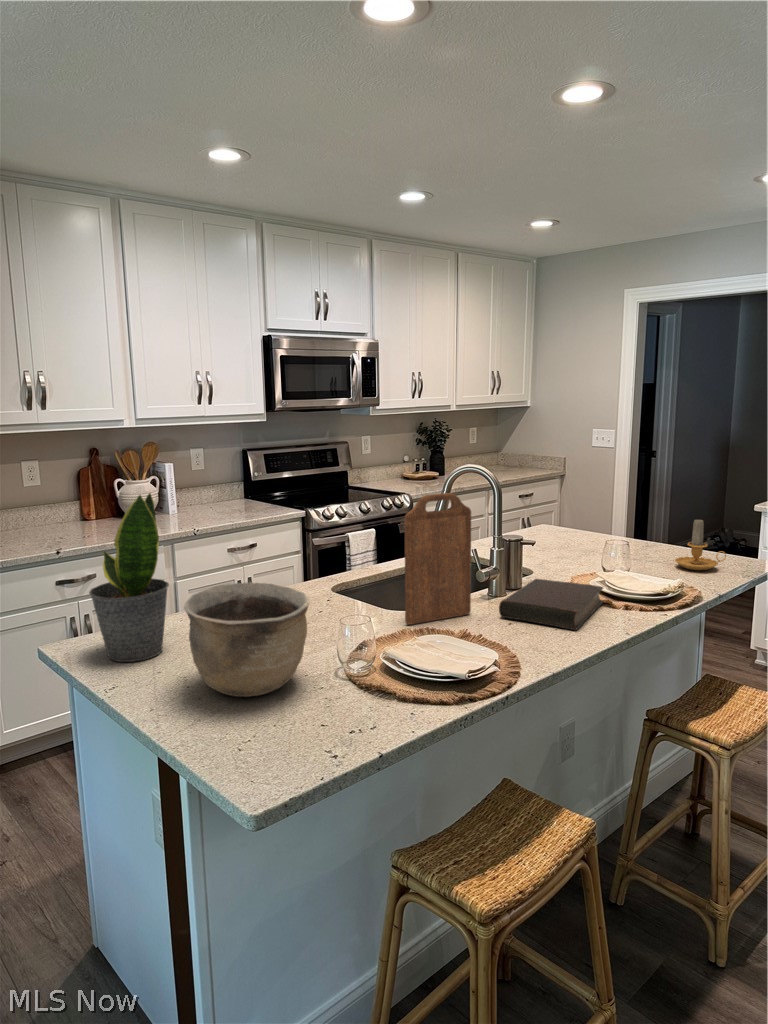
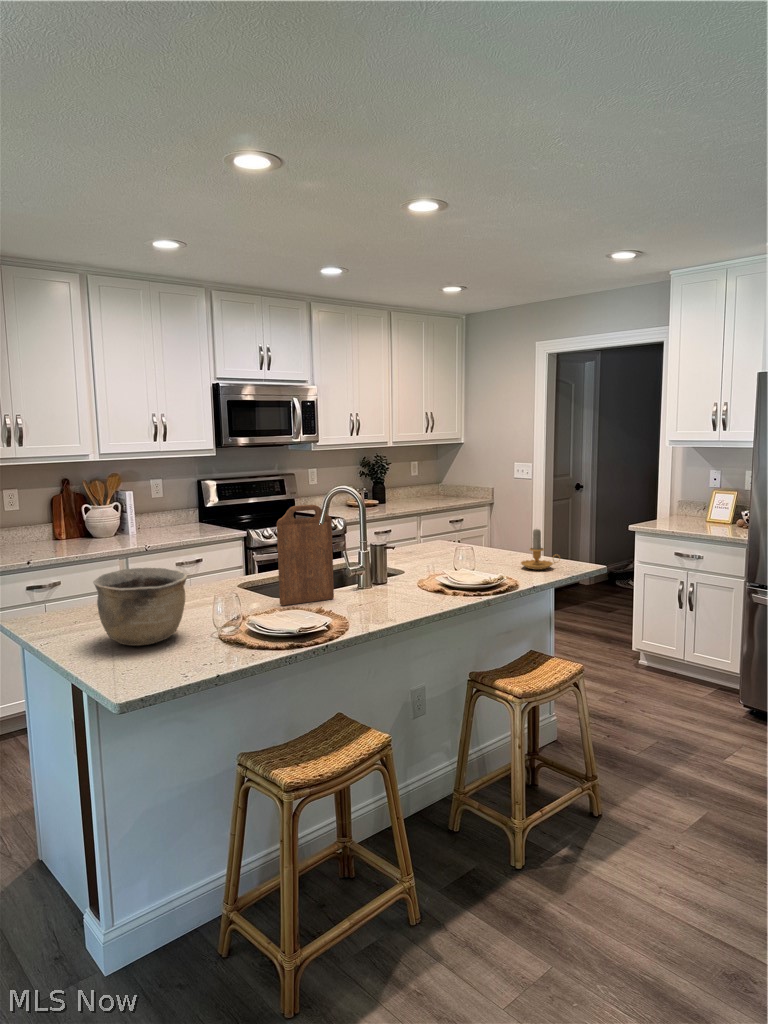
potted plant: present [89,493,169,662] -> none [33,503,94,628]
book: present [499,579,603,630] -> none [354,574,442,607]

